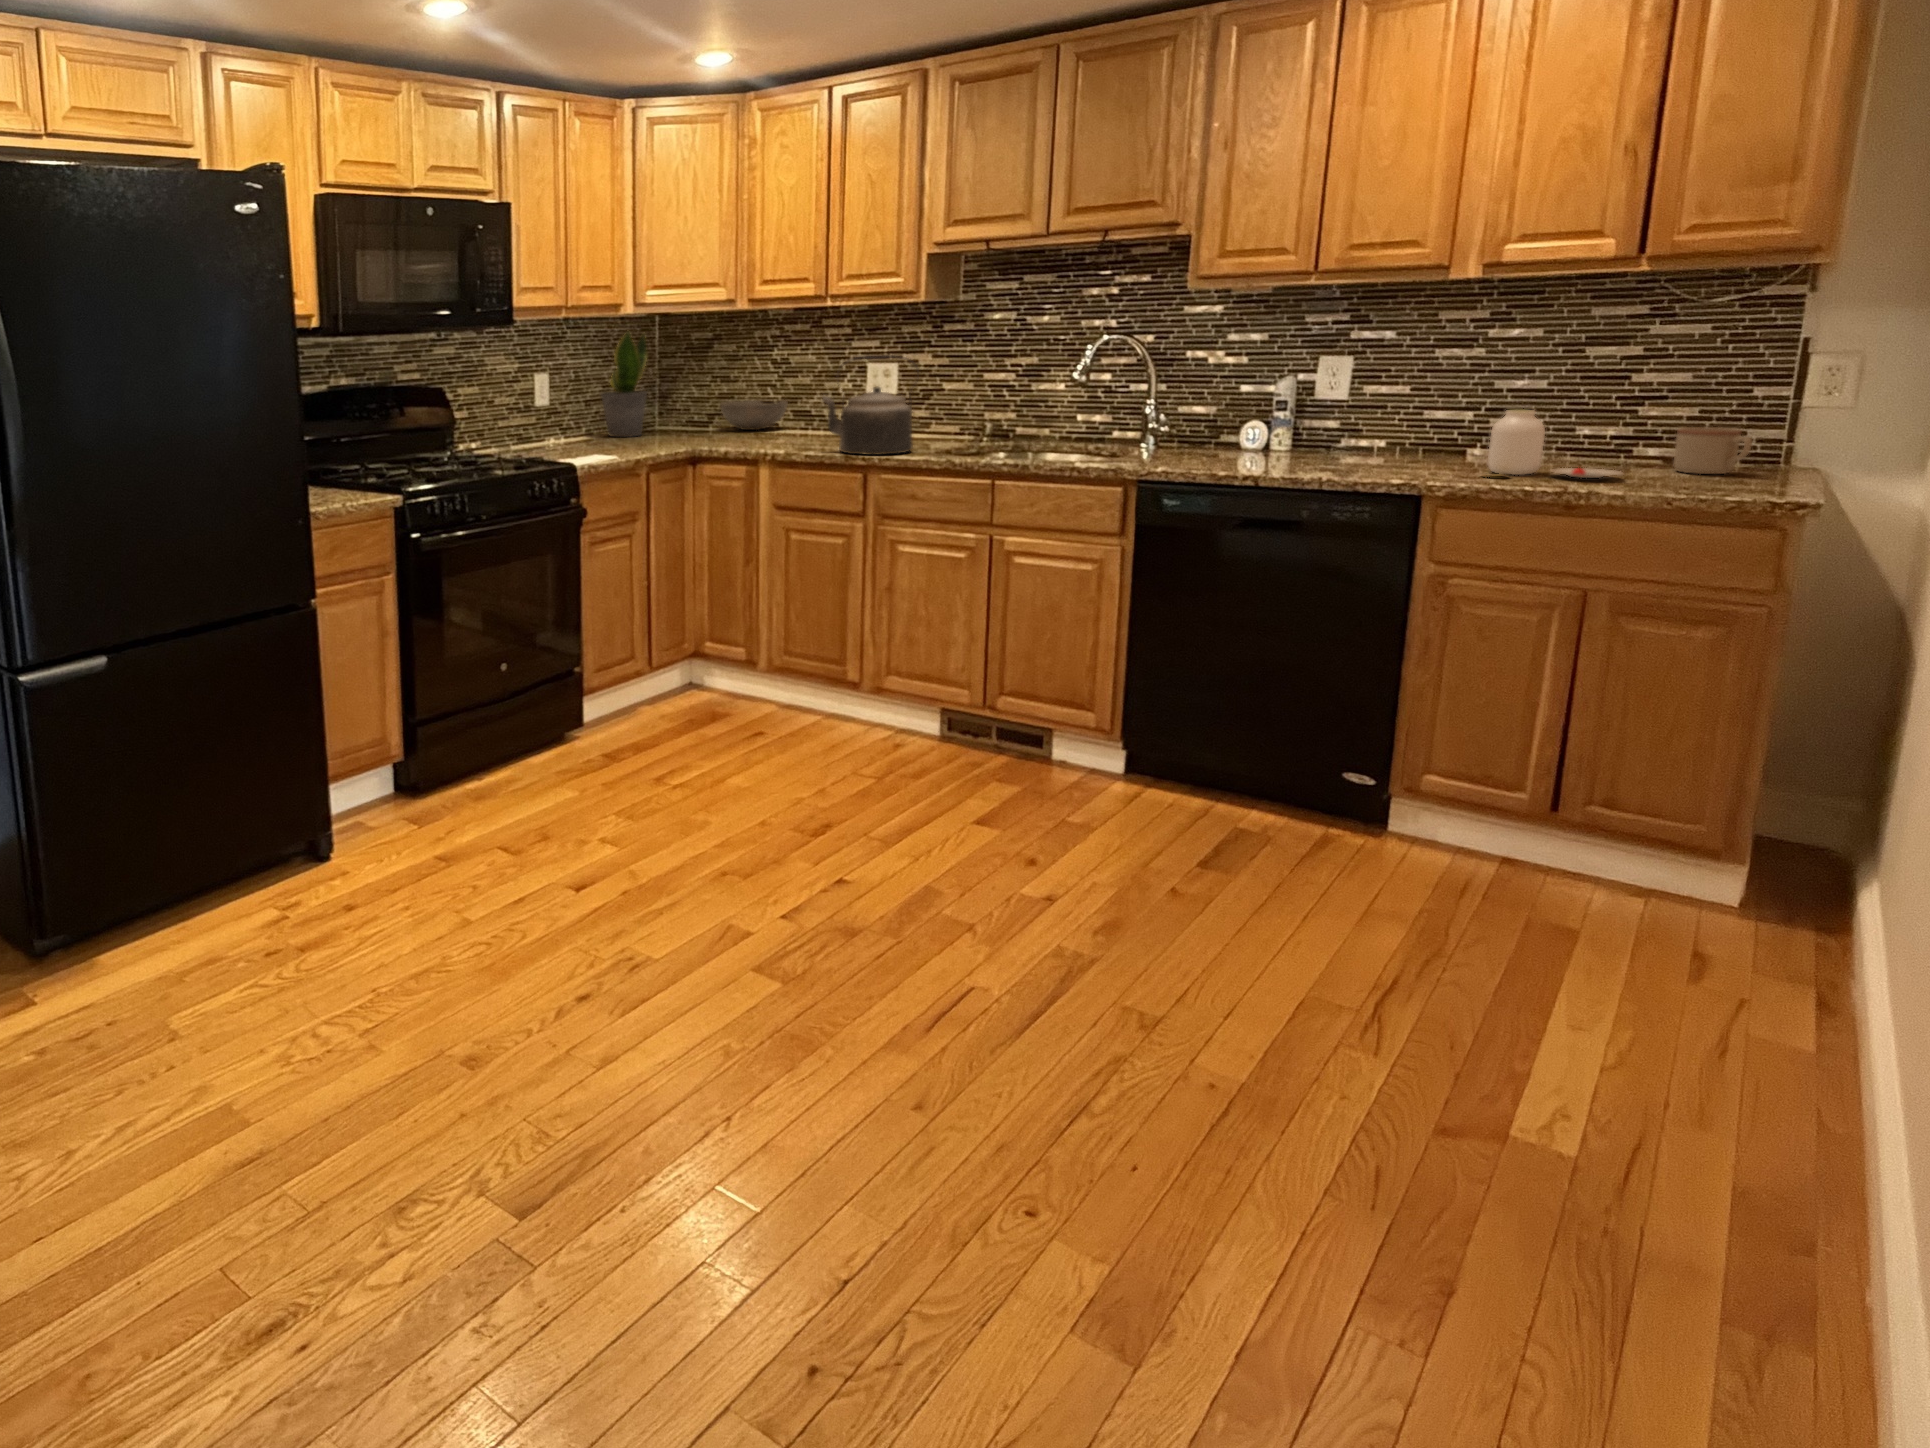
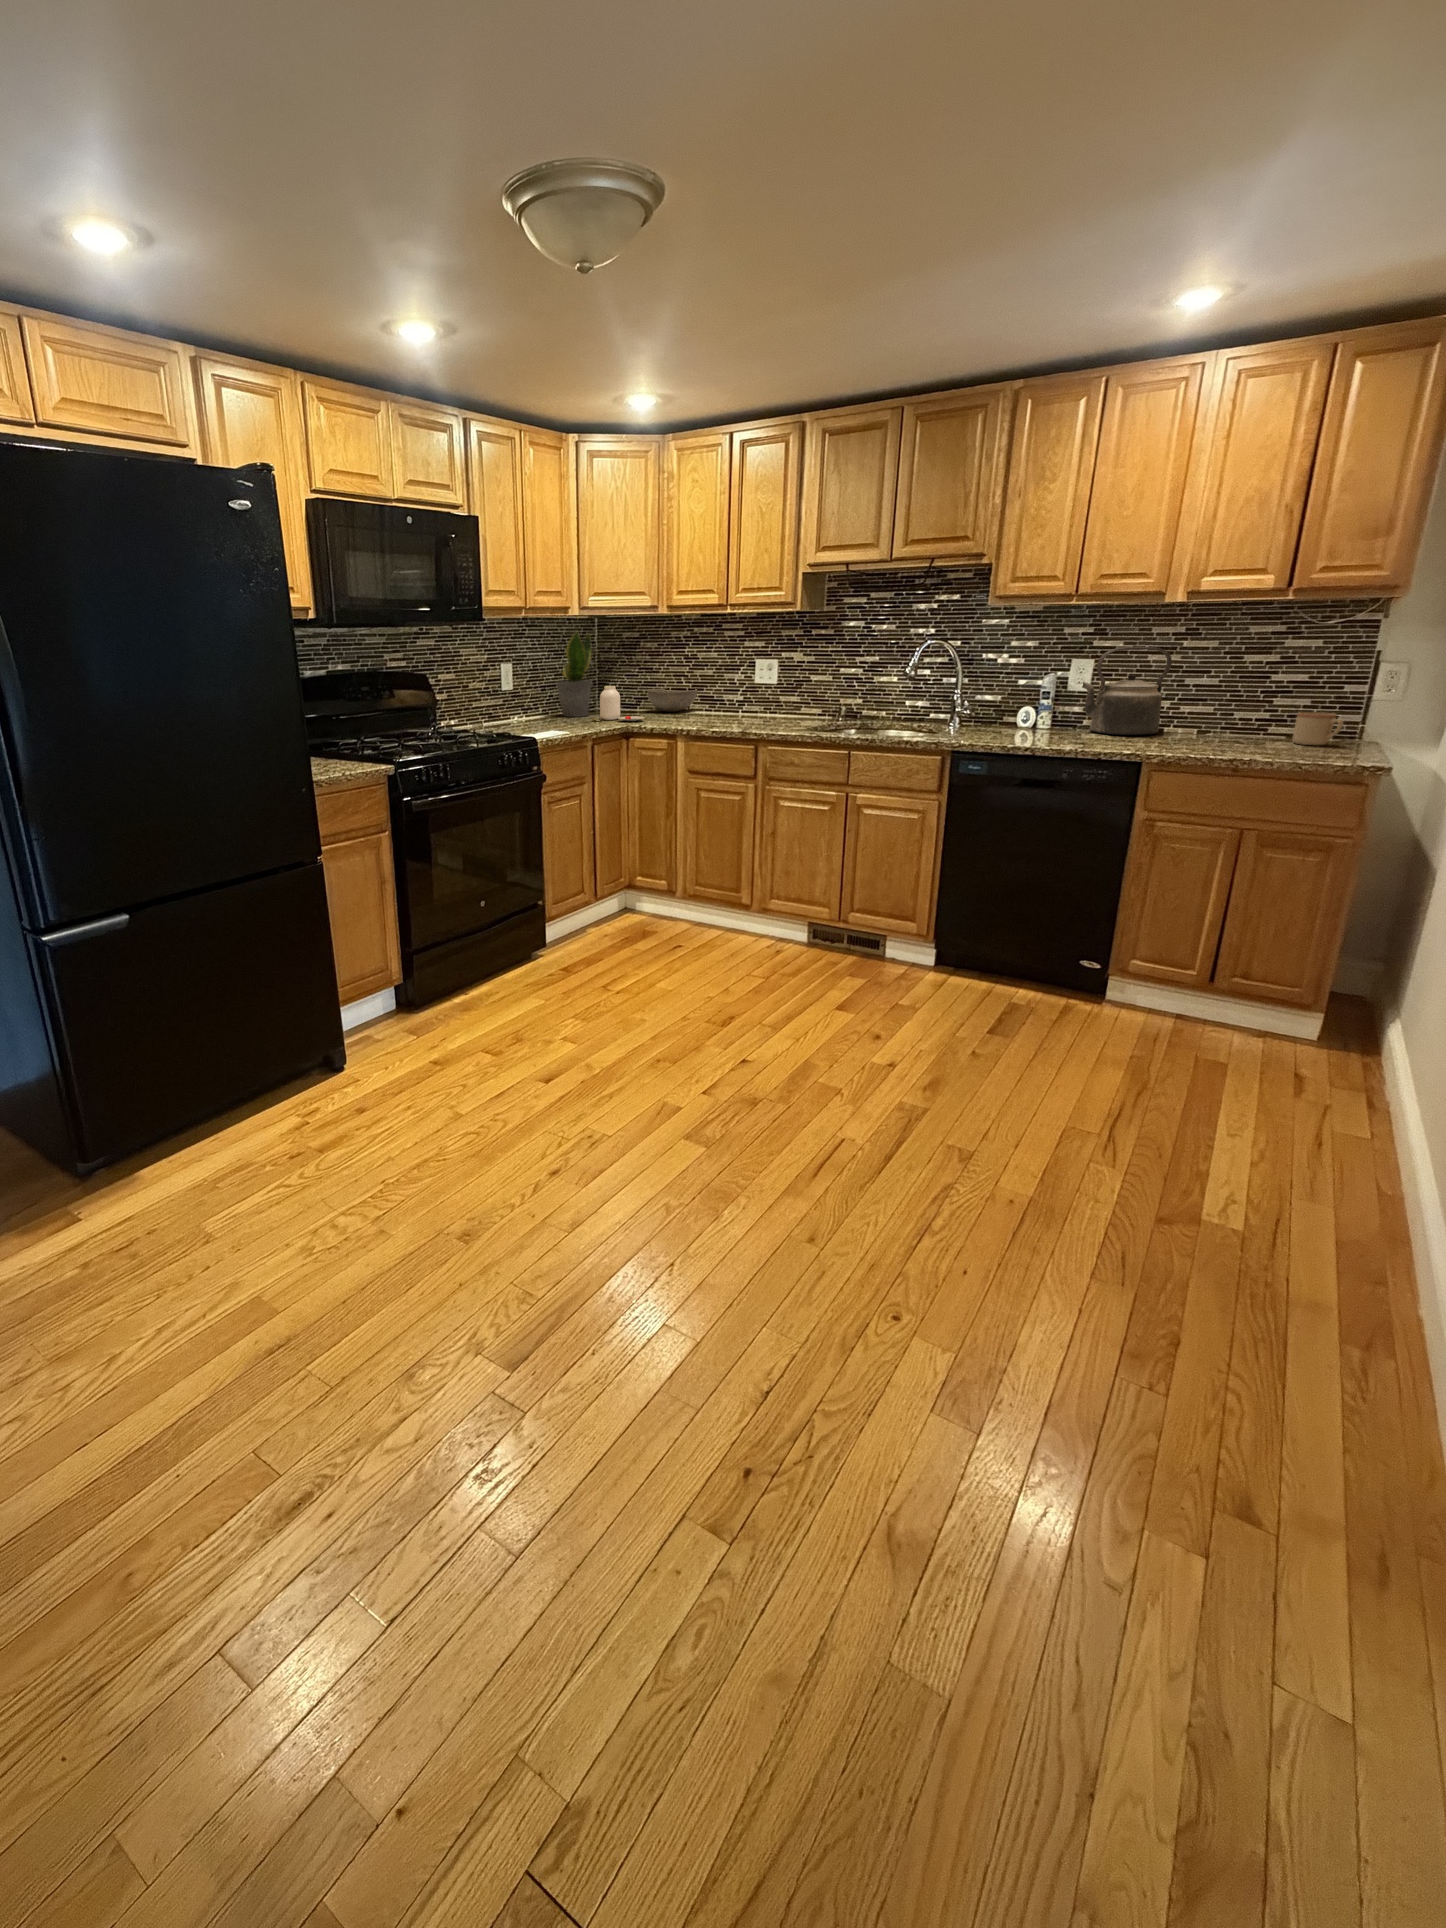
kettle: present [822,356,916,455] -> present [1082,647,1172,735]
jar: present [1483,410,1622,478] -> present [592,686,645,721]

